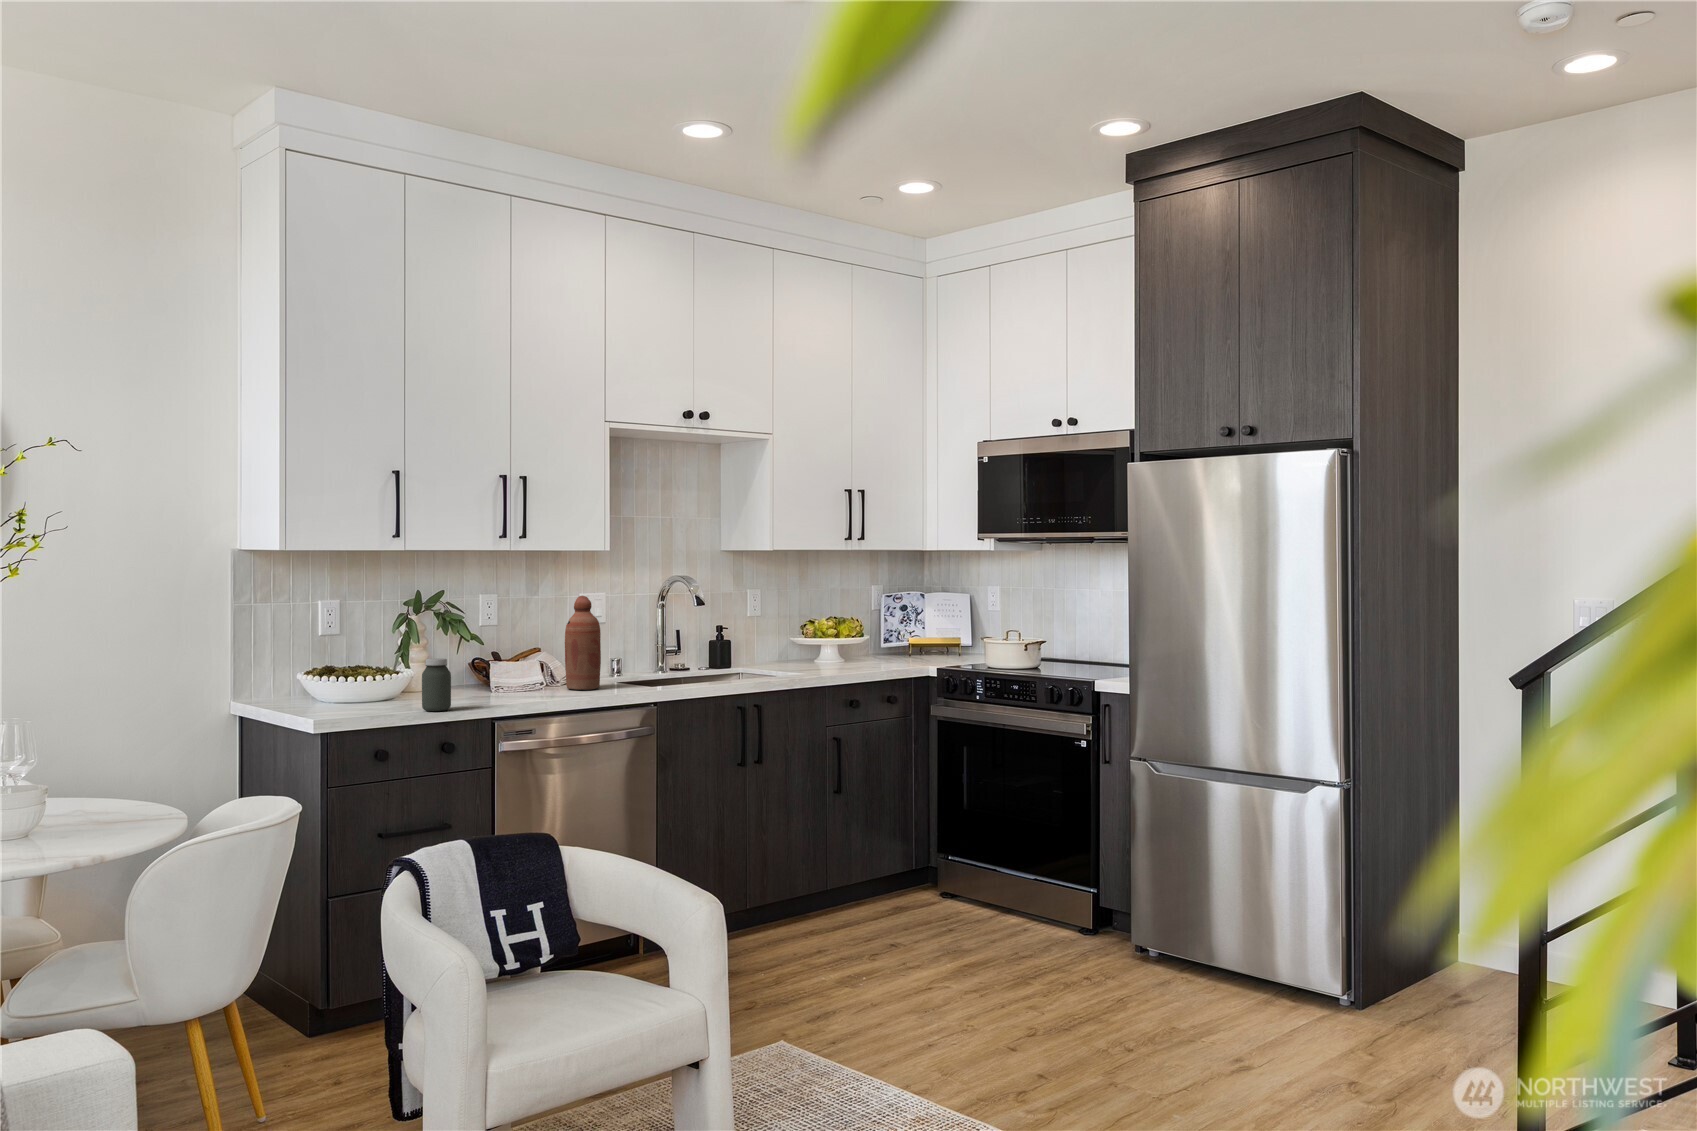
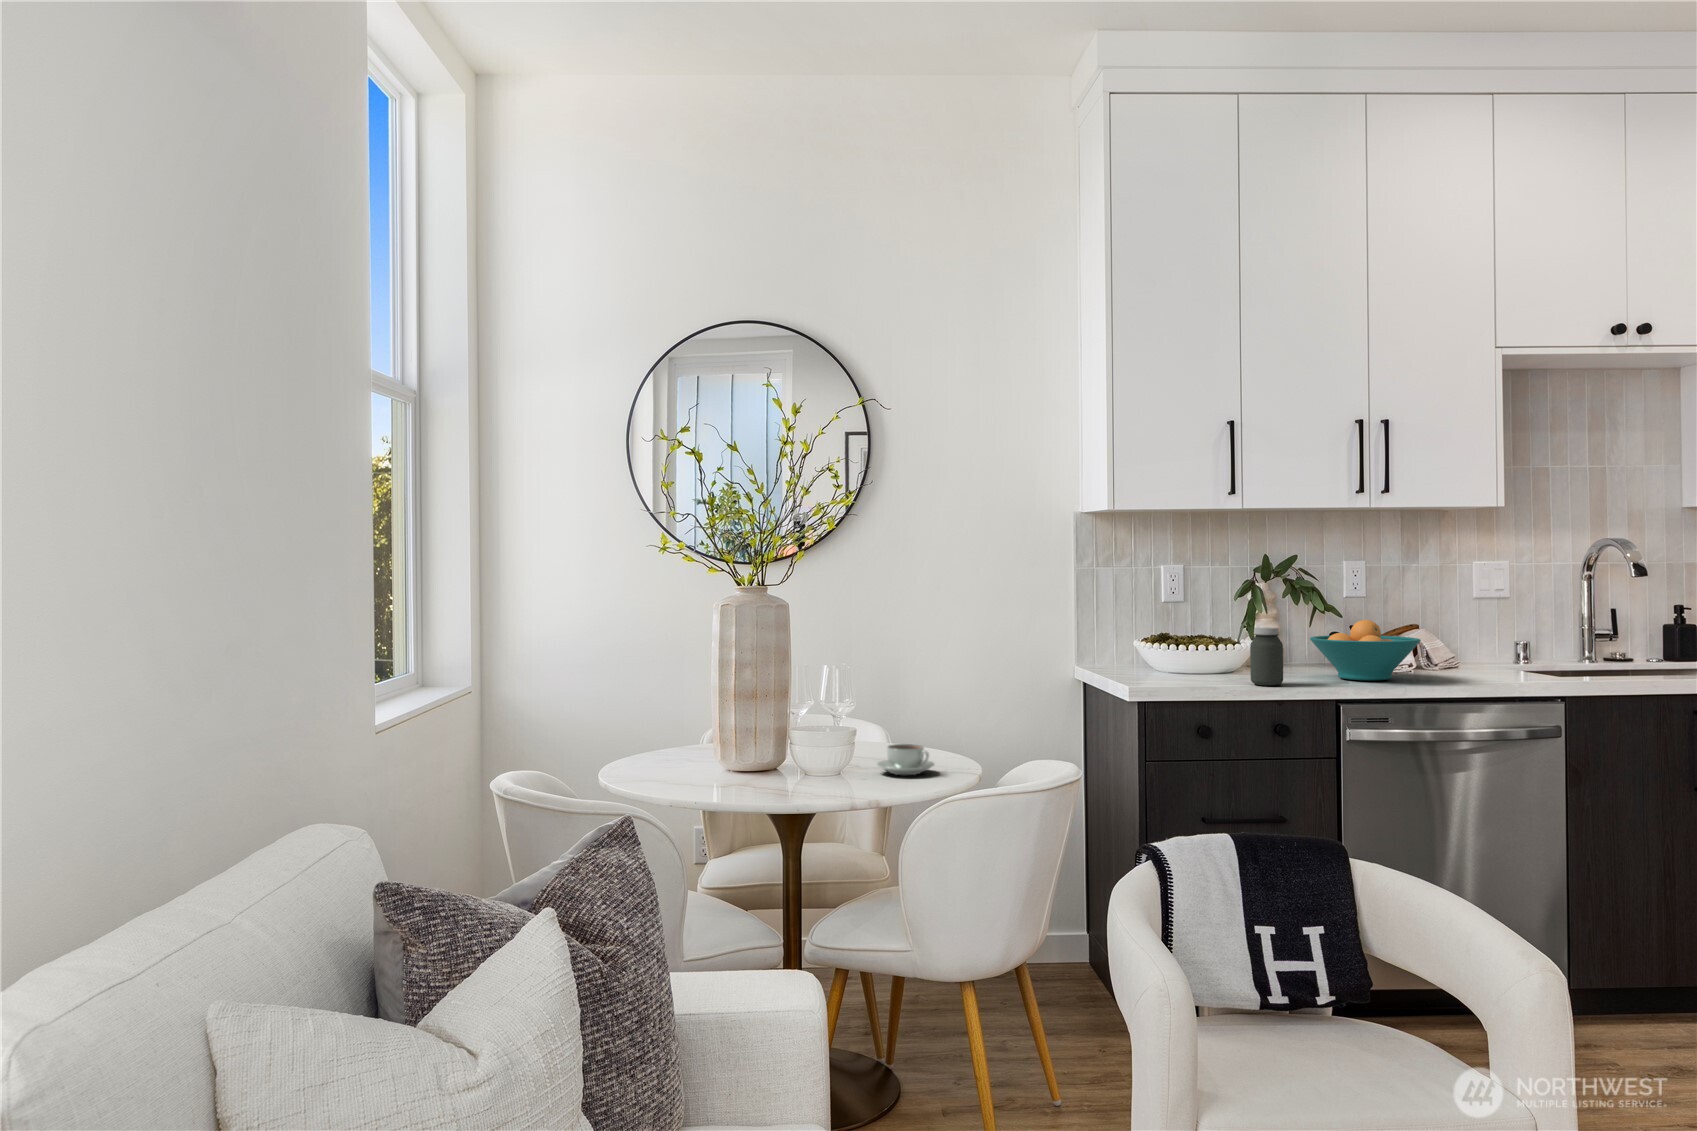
bottle: present [565,596,601,690] -> none [1440,561,1488,675]
fruit bowl: none [466,648,557,700] -> present [1310,620,1421,680]
coffee cup: none [71,801,143,836] -> present [877,744,934,775]

